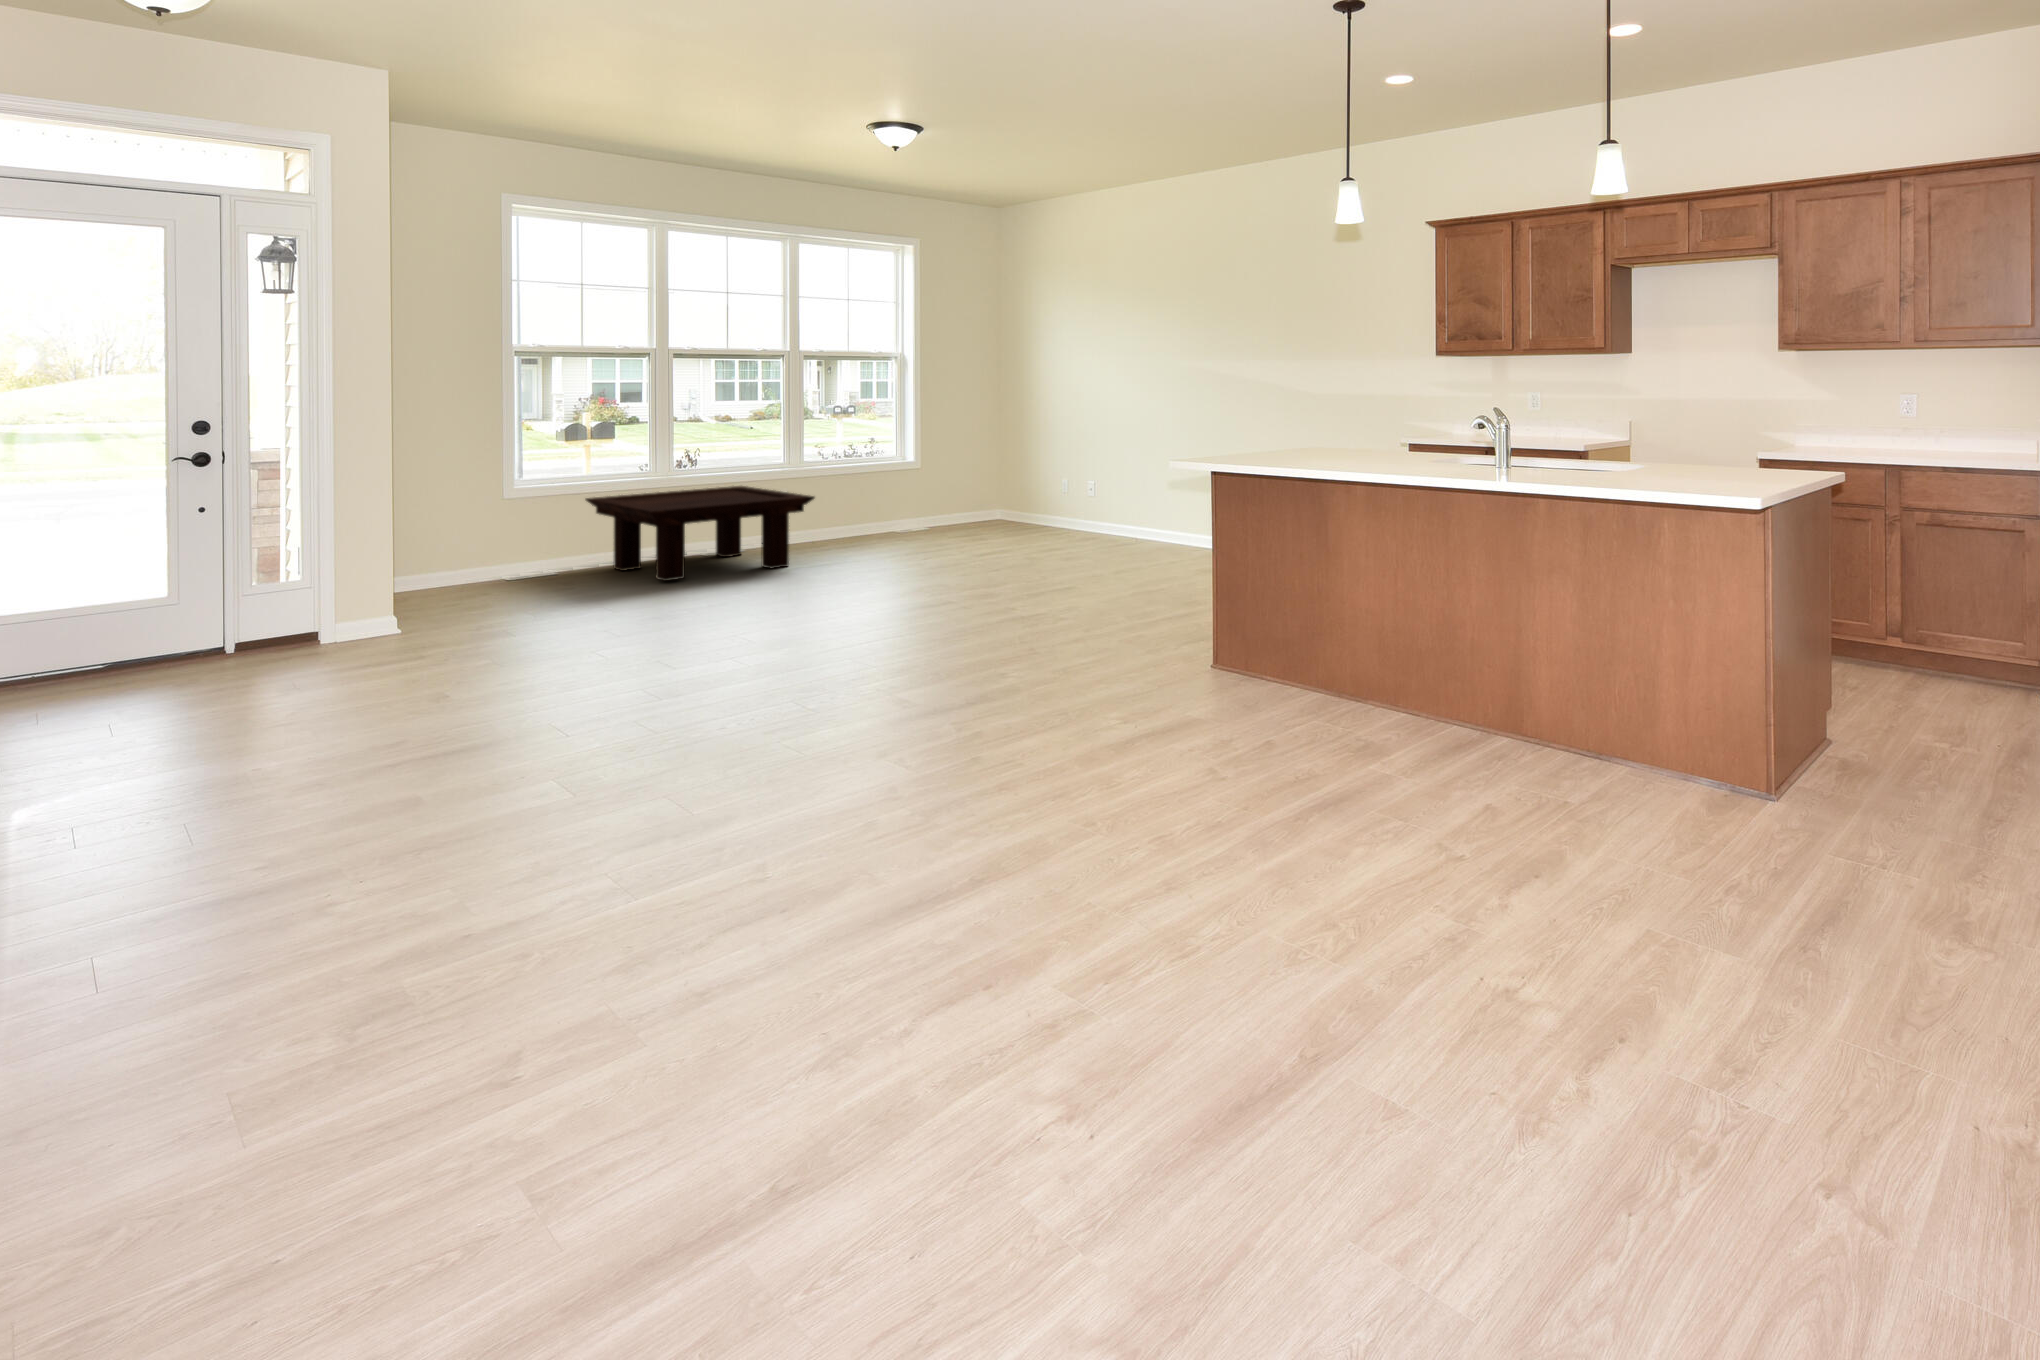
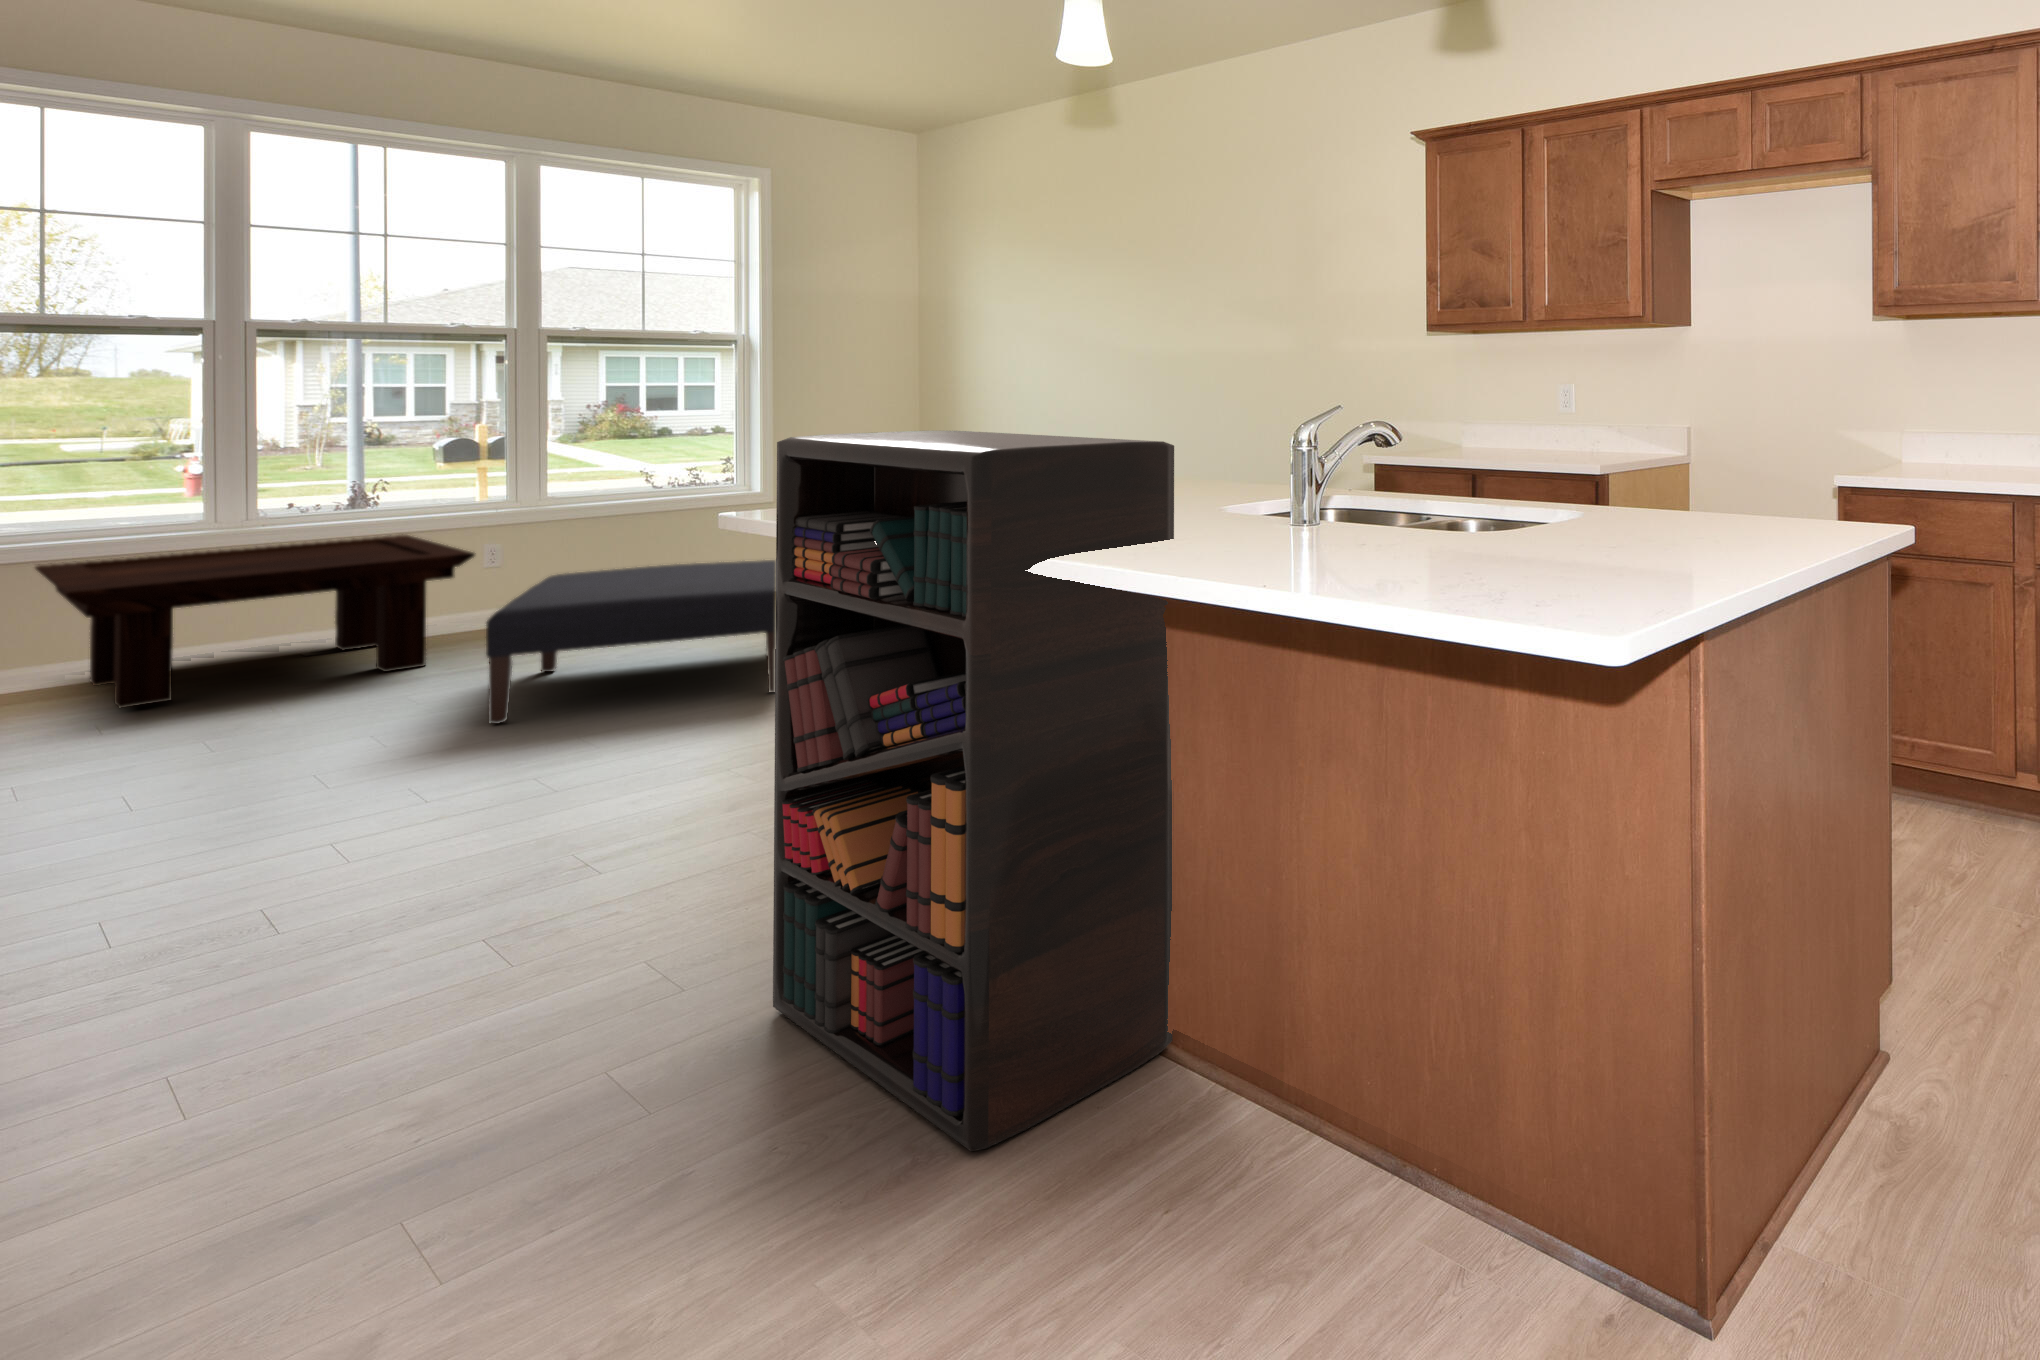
bookshelf: none [1226,421,1442,748] -> present [773,431,1174,1151]
ottoman: none [862,505,1029,595] -> present [486,560,776,724]

